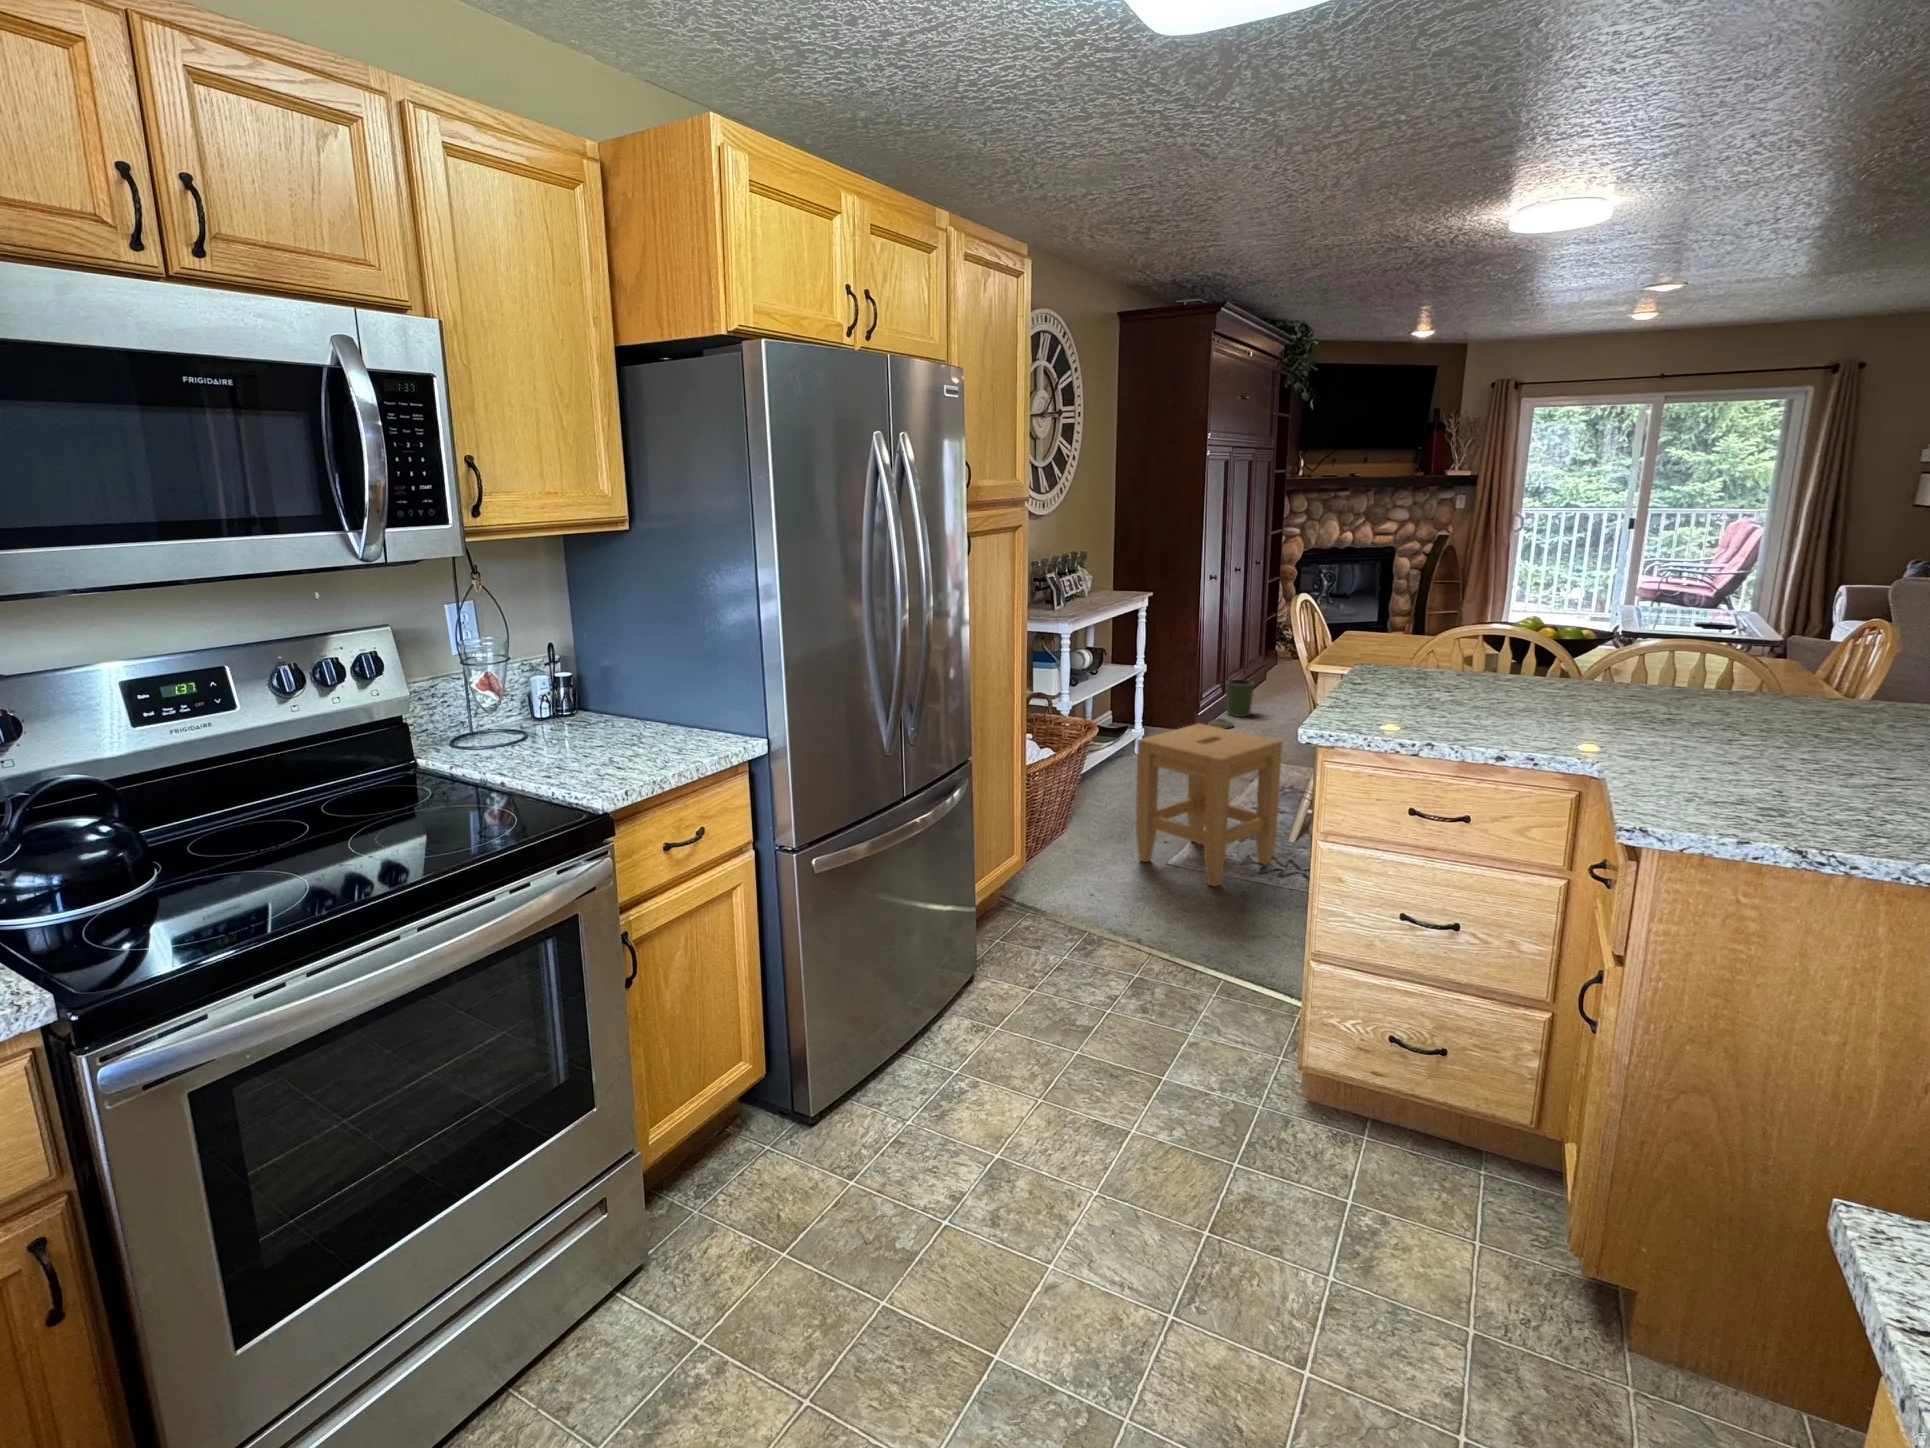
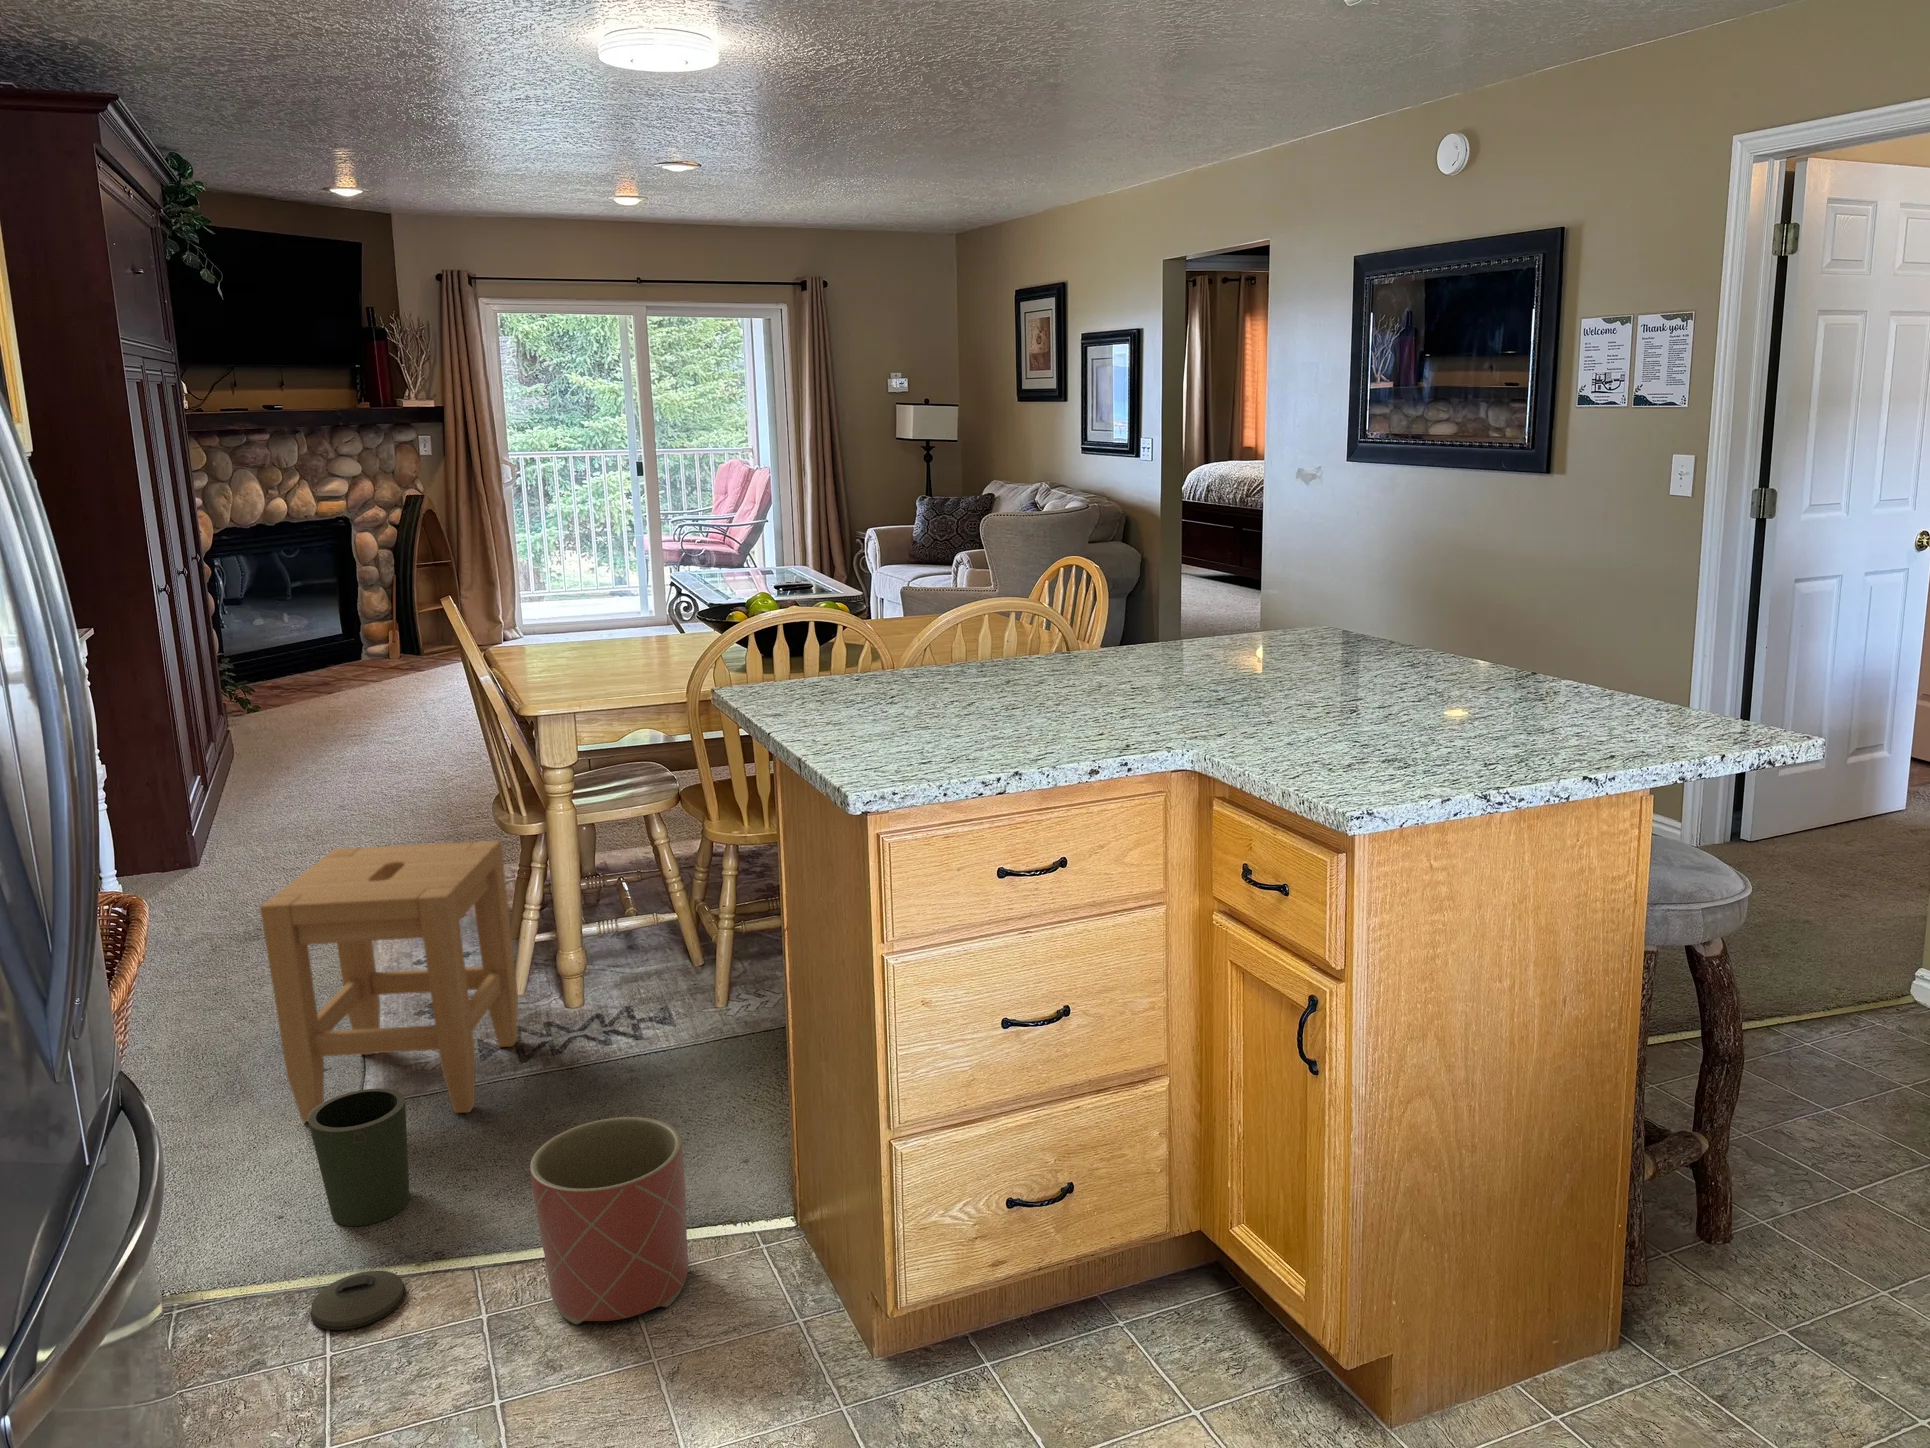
trash can: present [1208,680,1254,728] -> present [308,1088,409,1330]
planter: none [1167,898,1257,1017] -> present [530,1117,688,1325]

